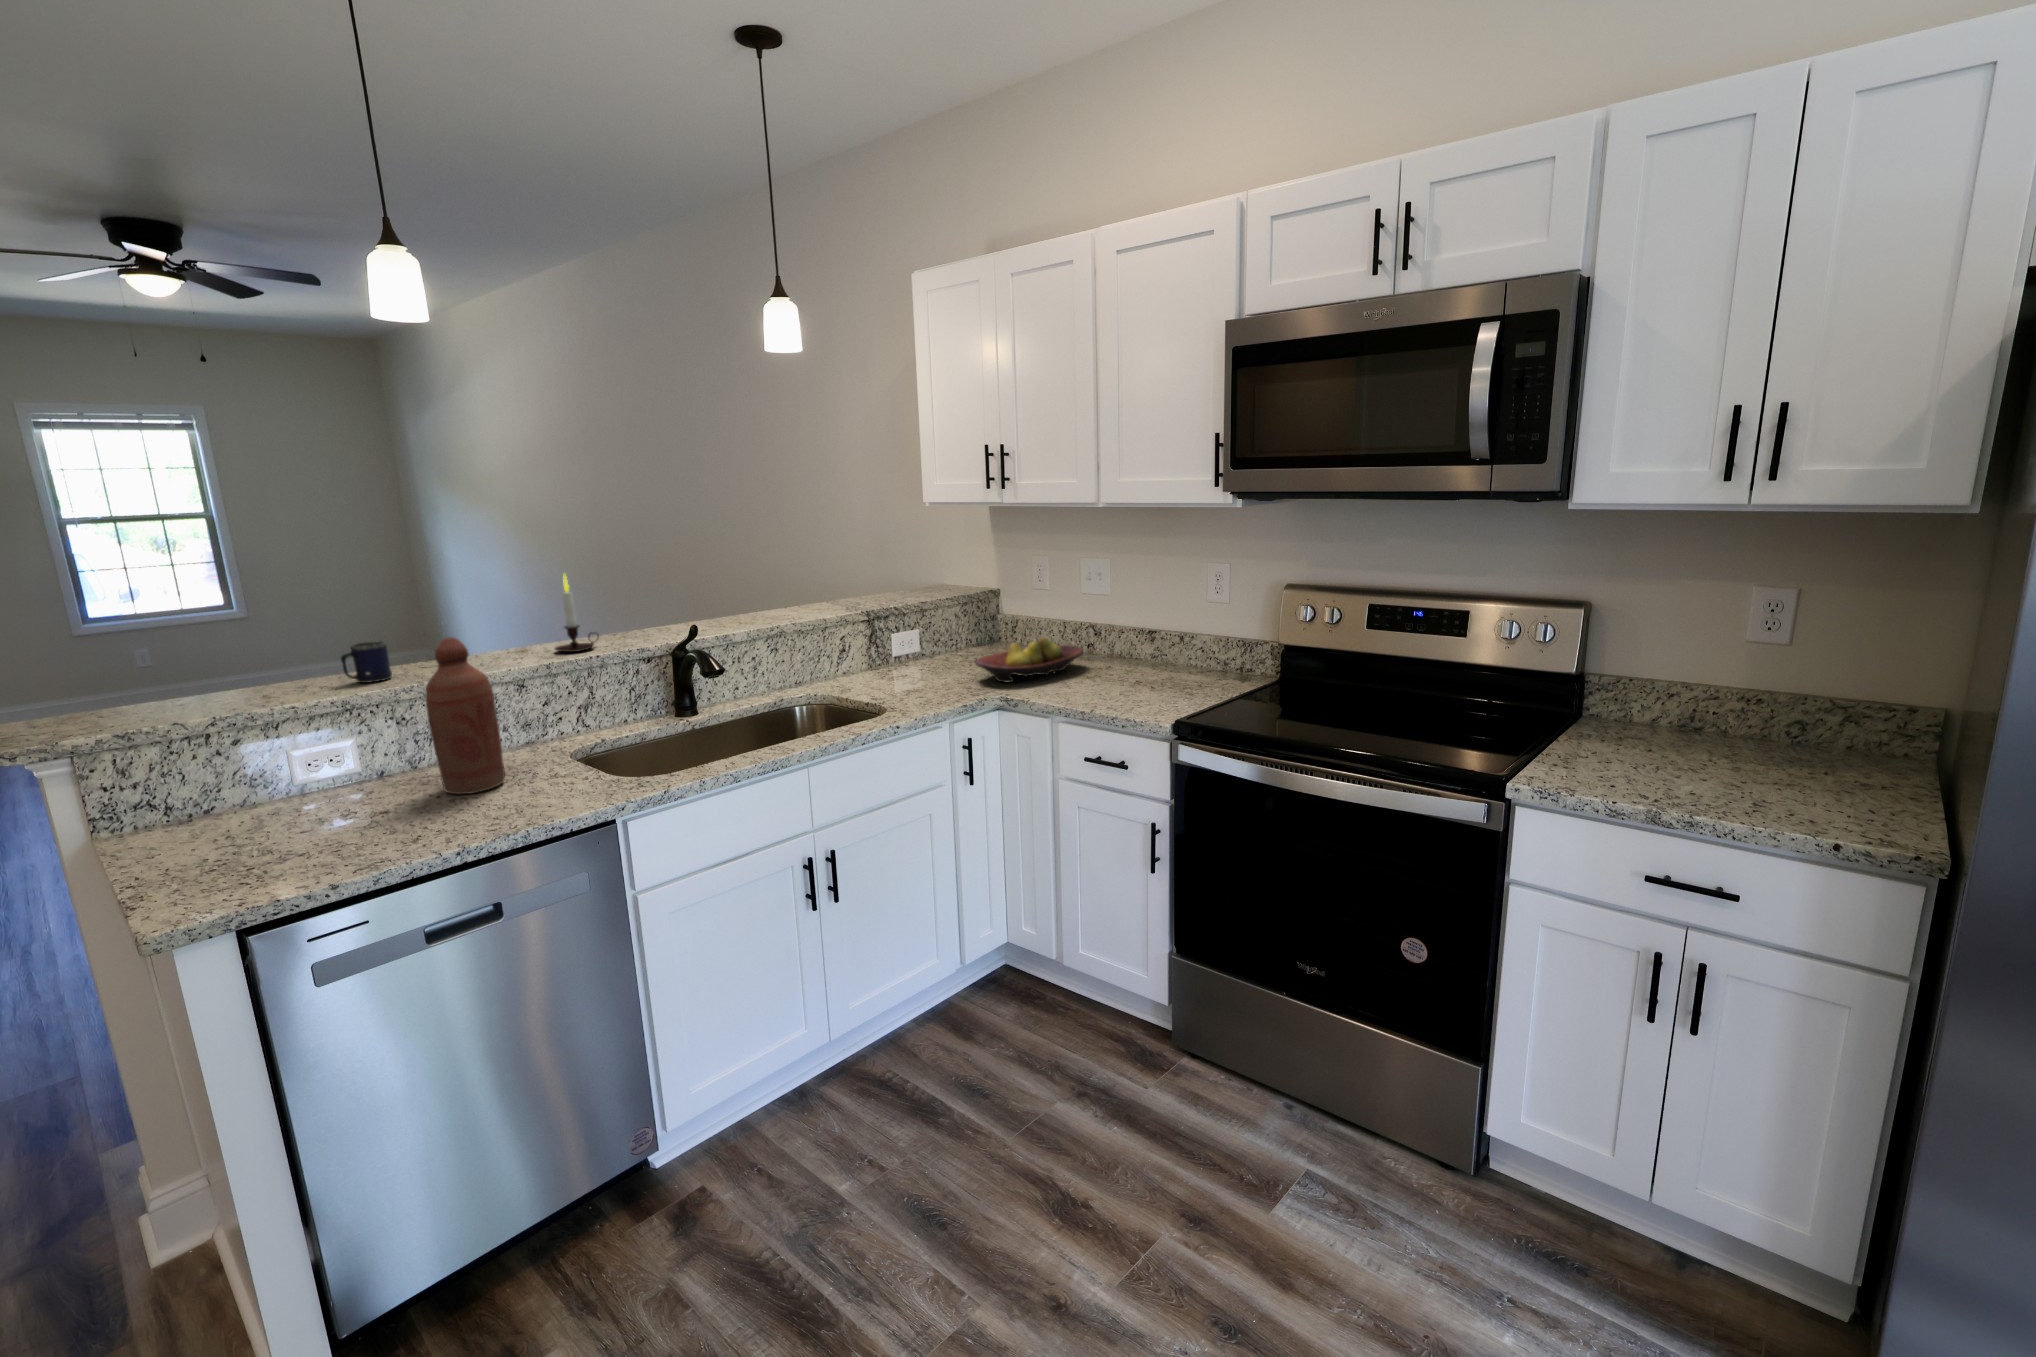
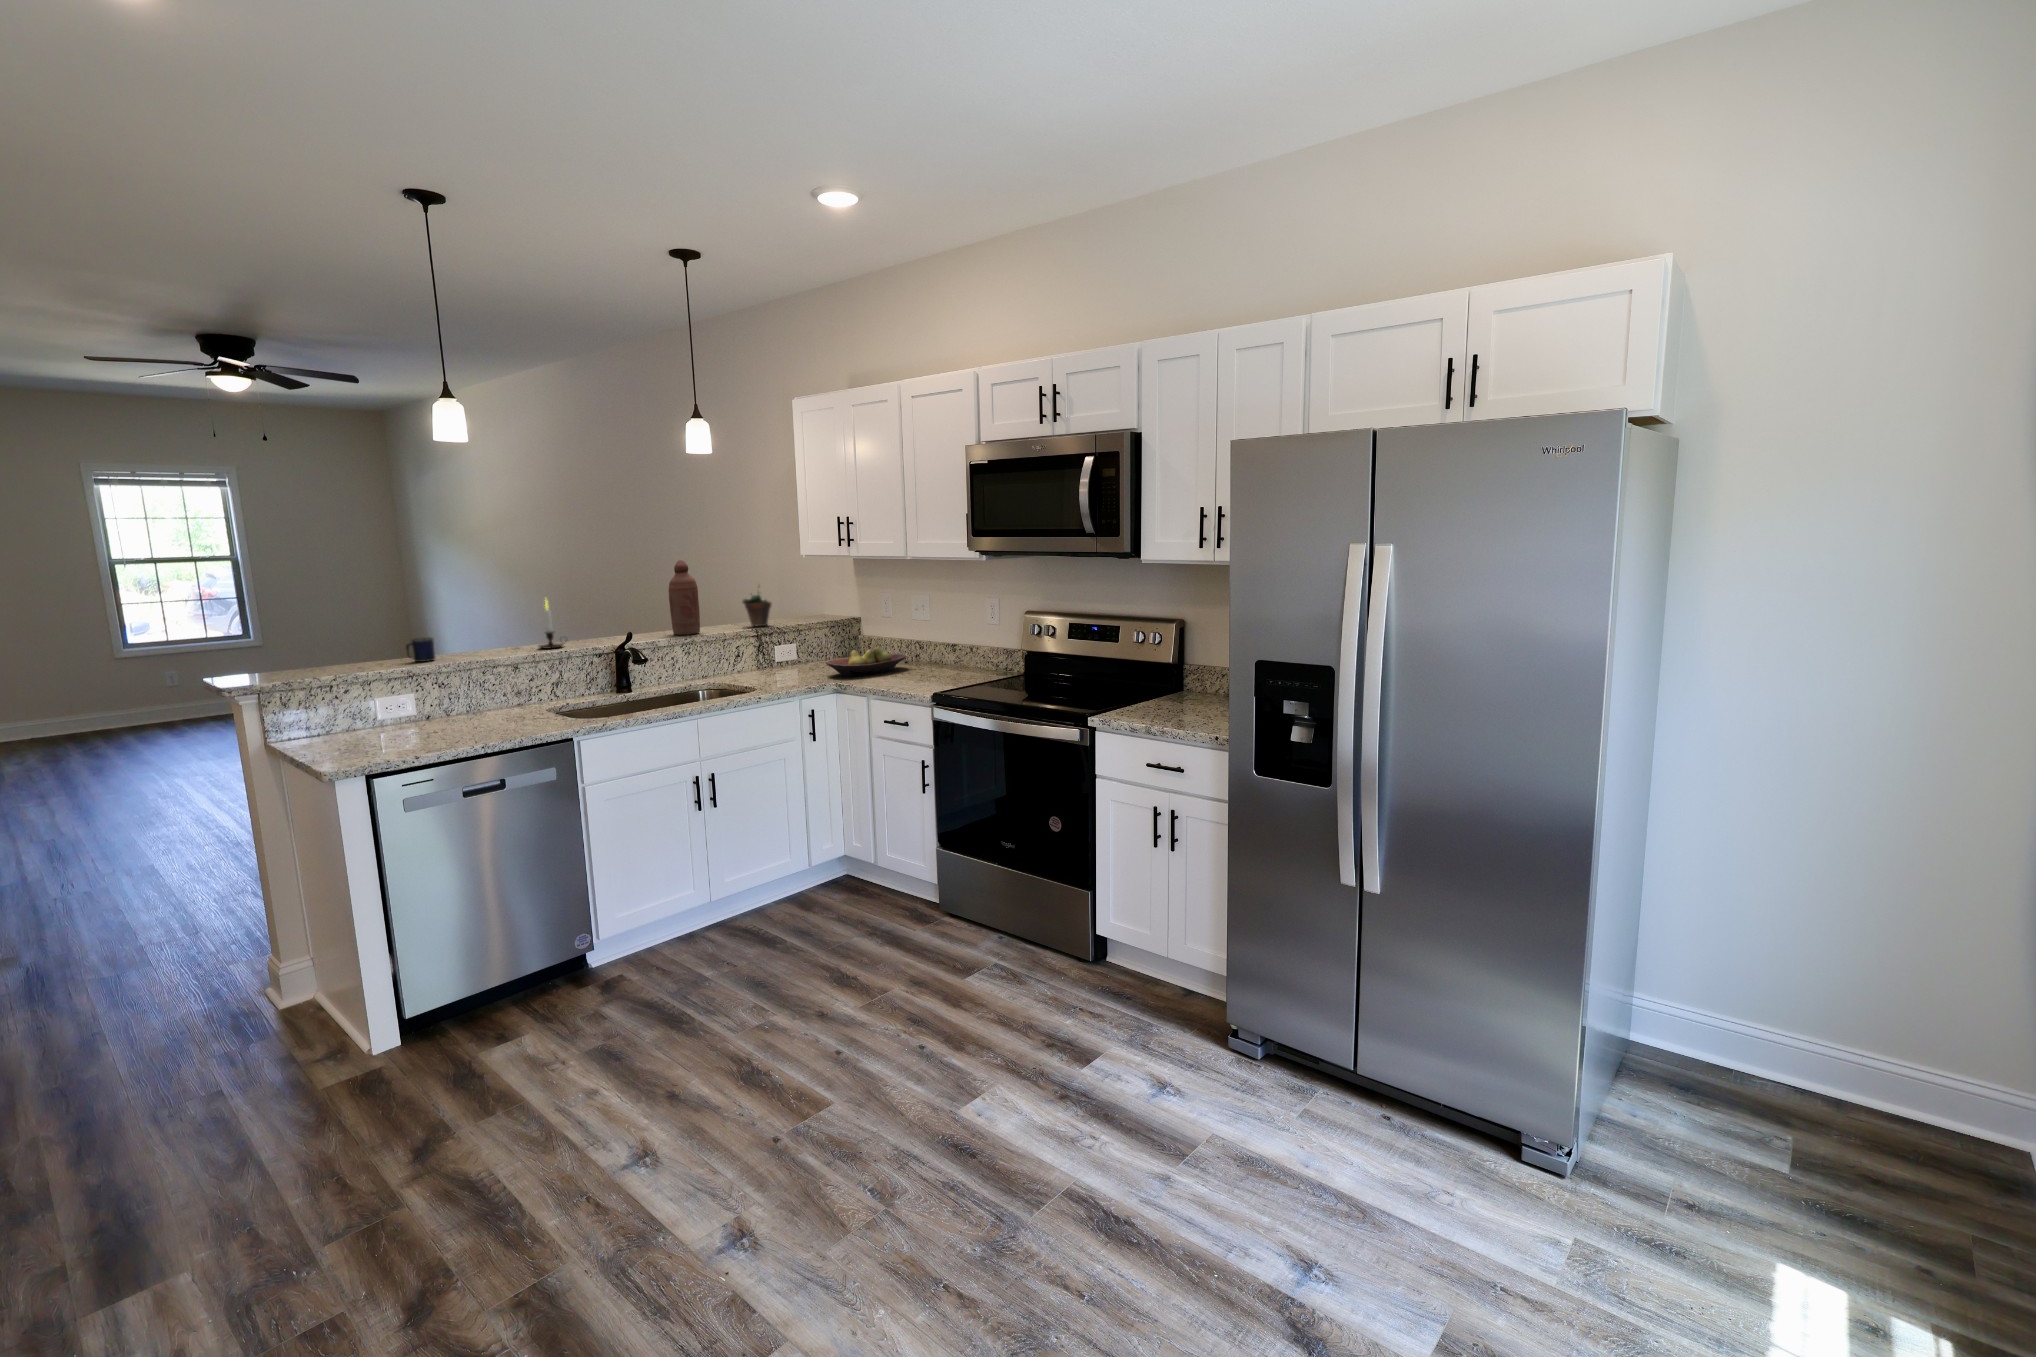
succulent plant: none [845,544,886,607] -> present [742,587,772,626]
bottle: present [426,637,505,794] -> present [669,560,700,635]

